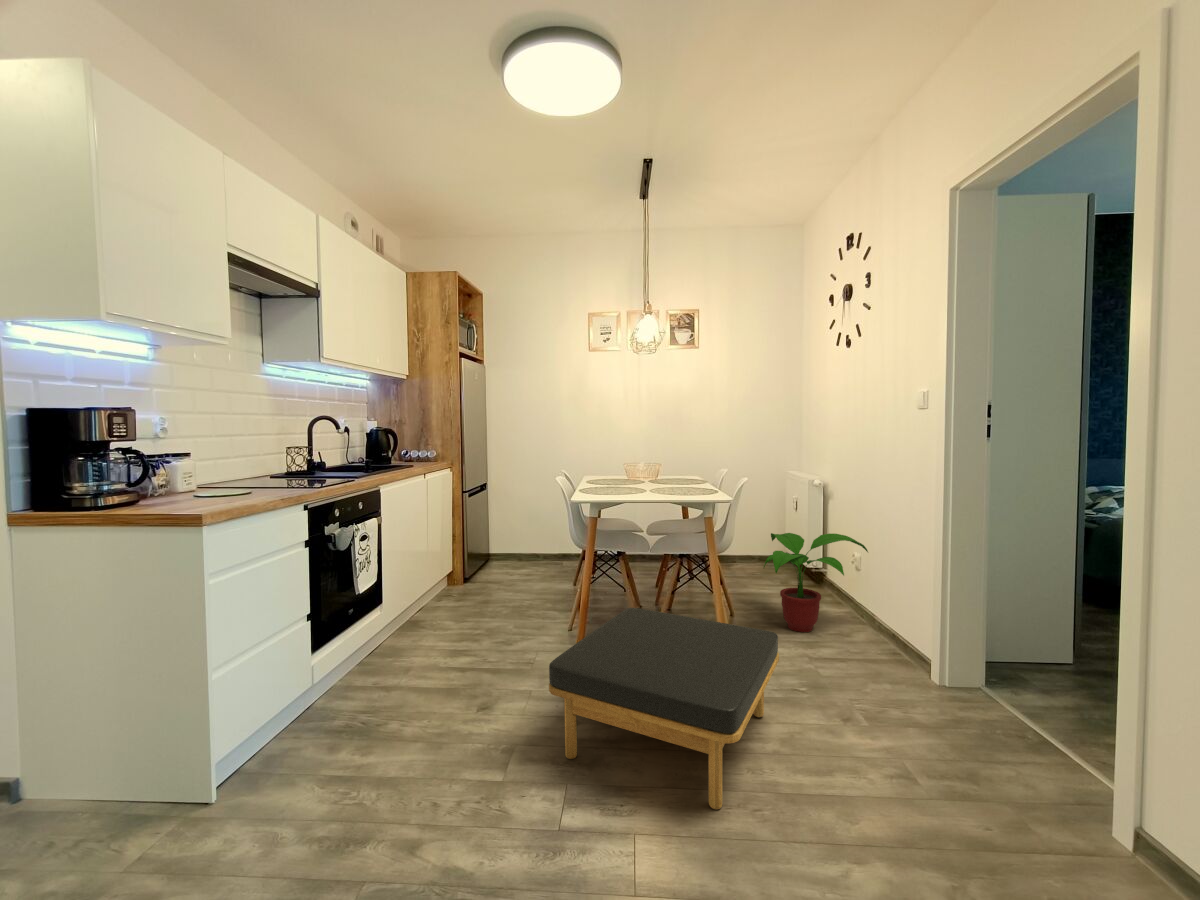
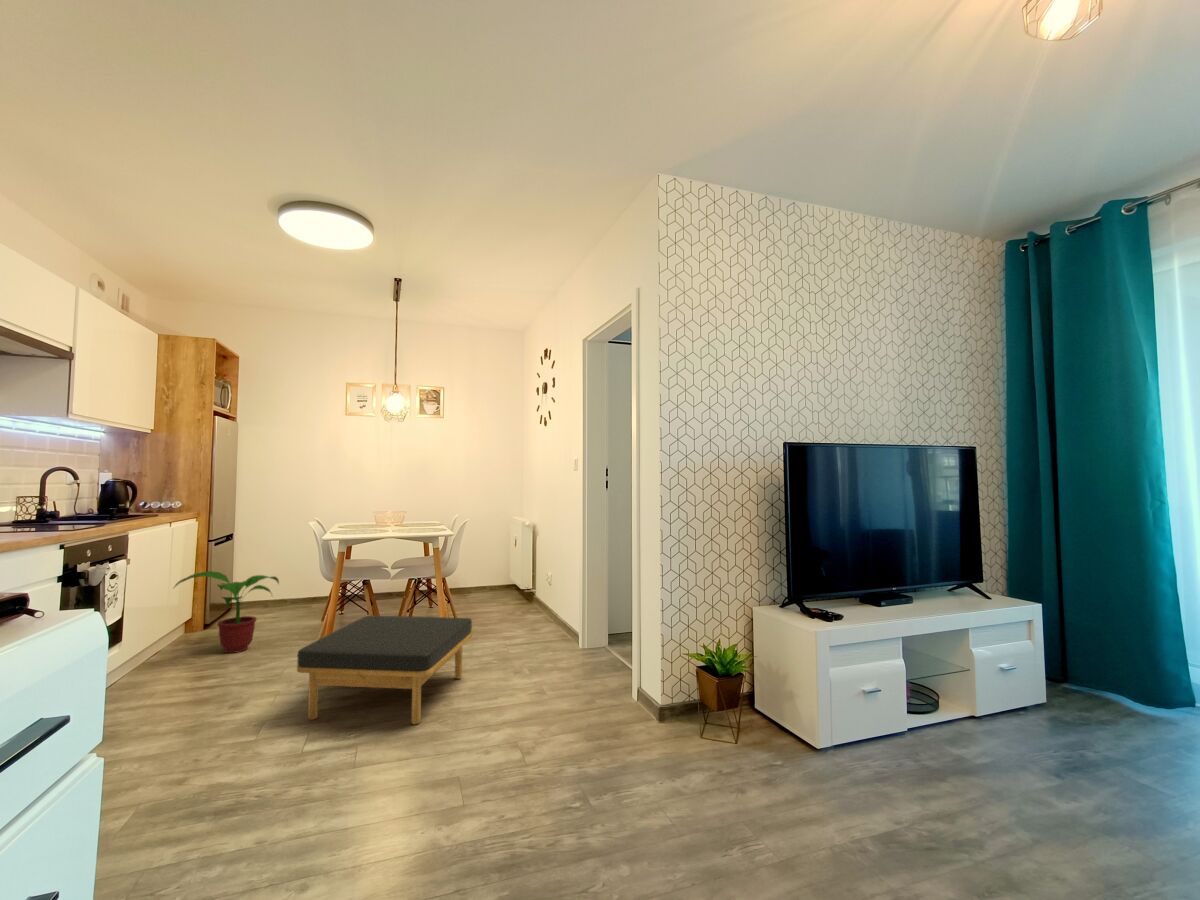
potted plant: present [764,533,868,632] -> present [175,571,279,653]

